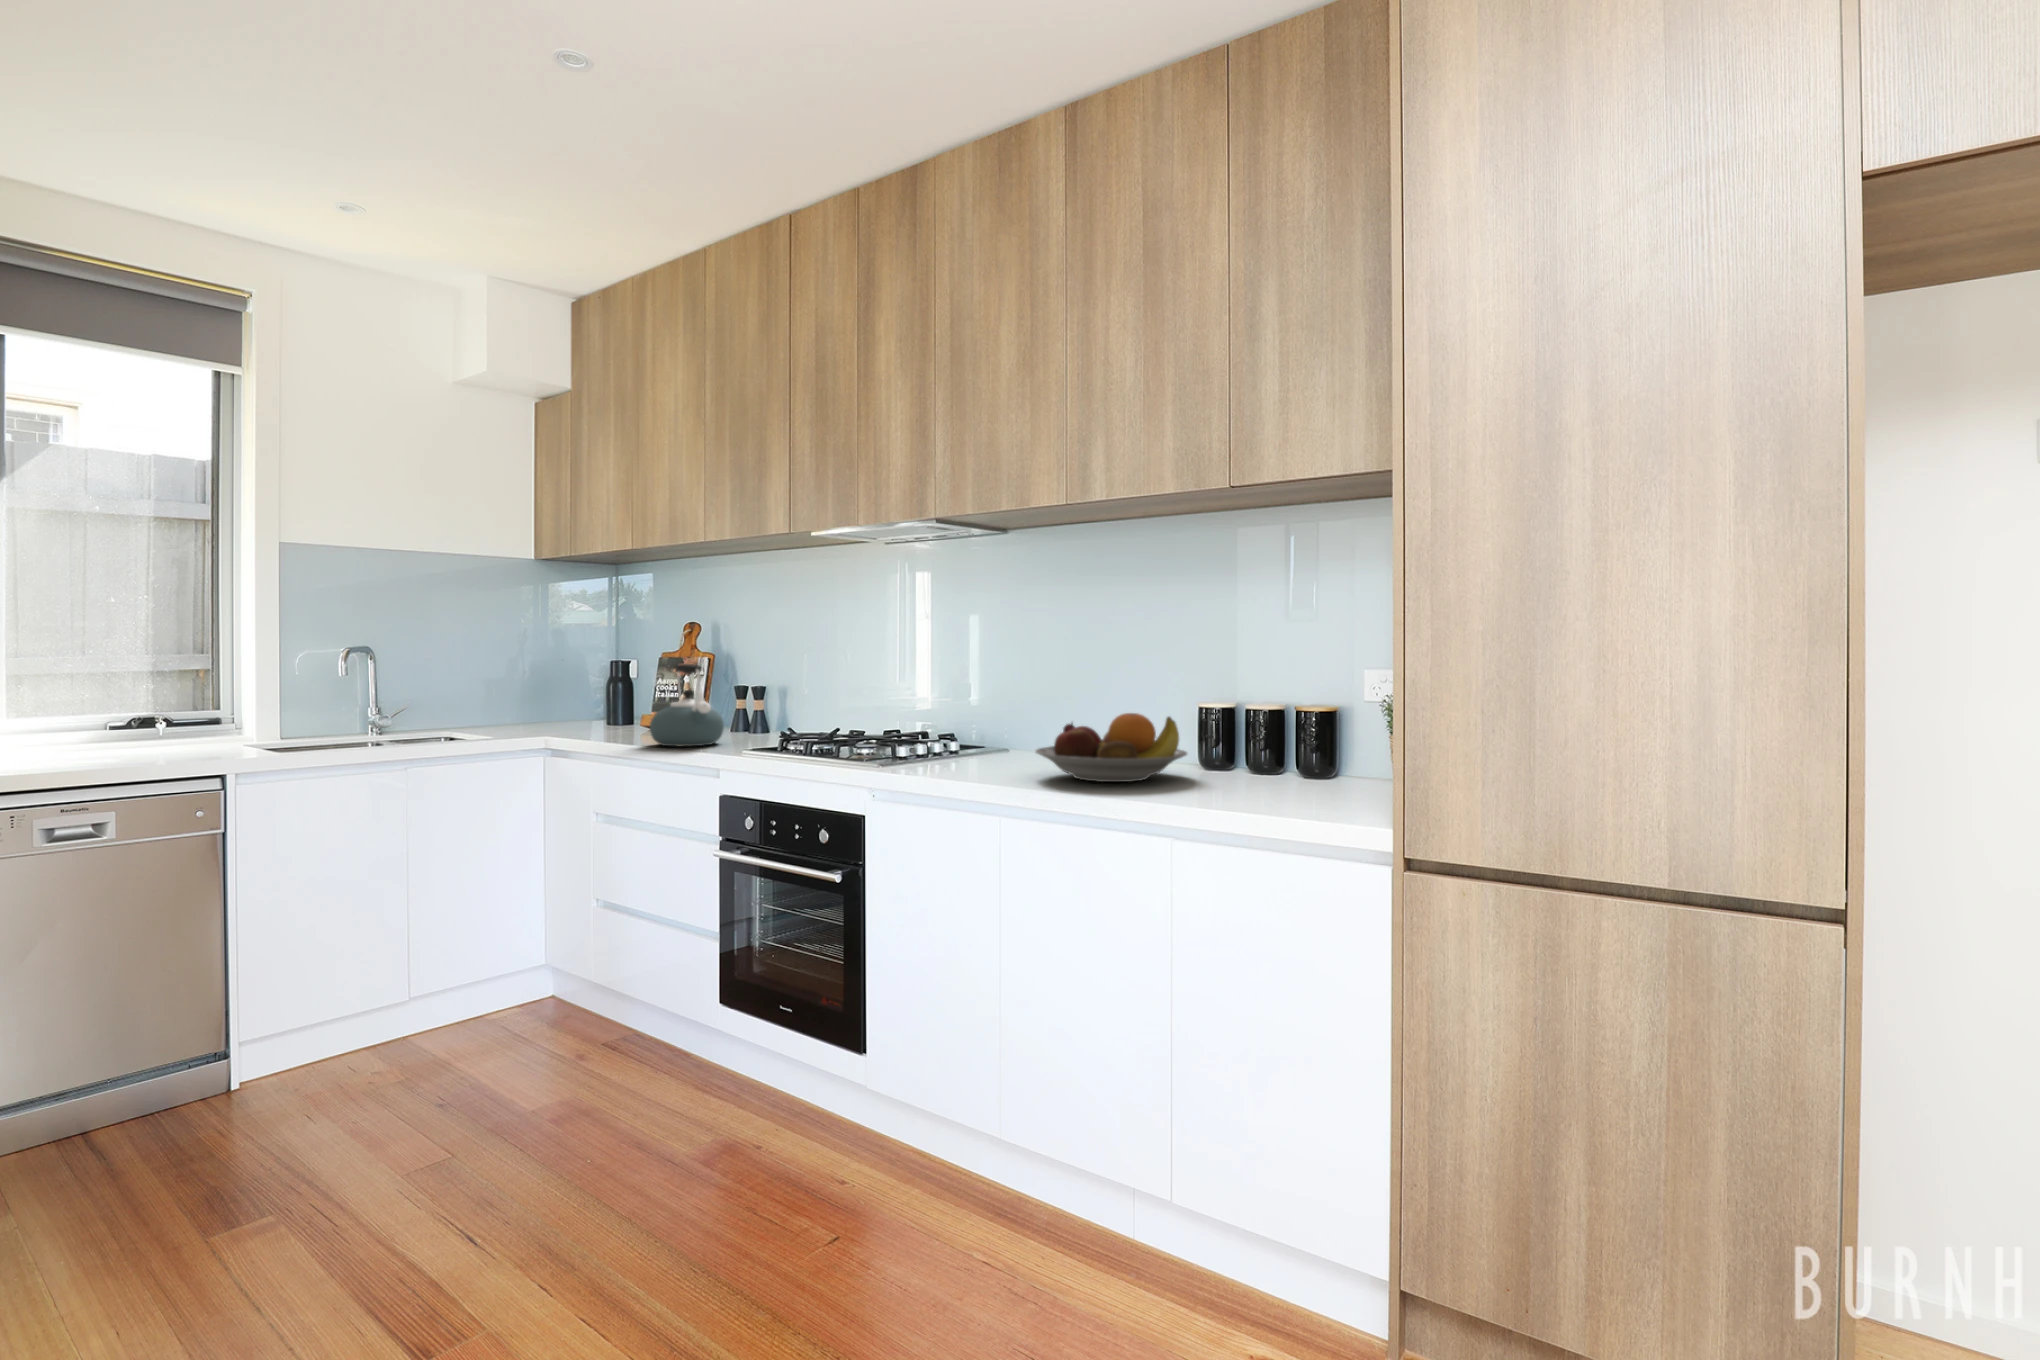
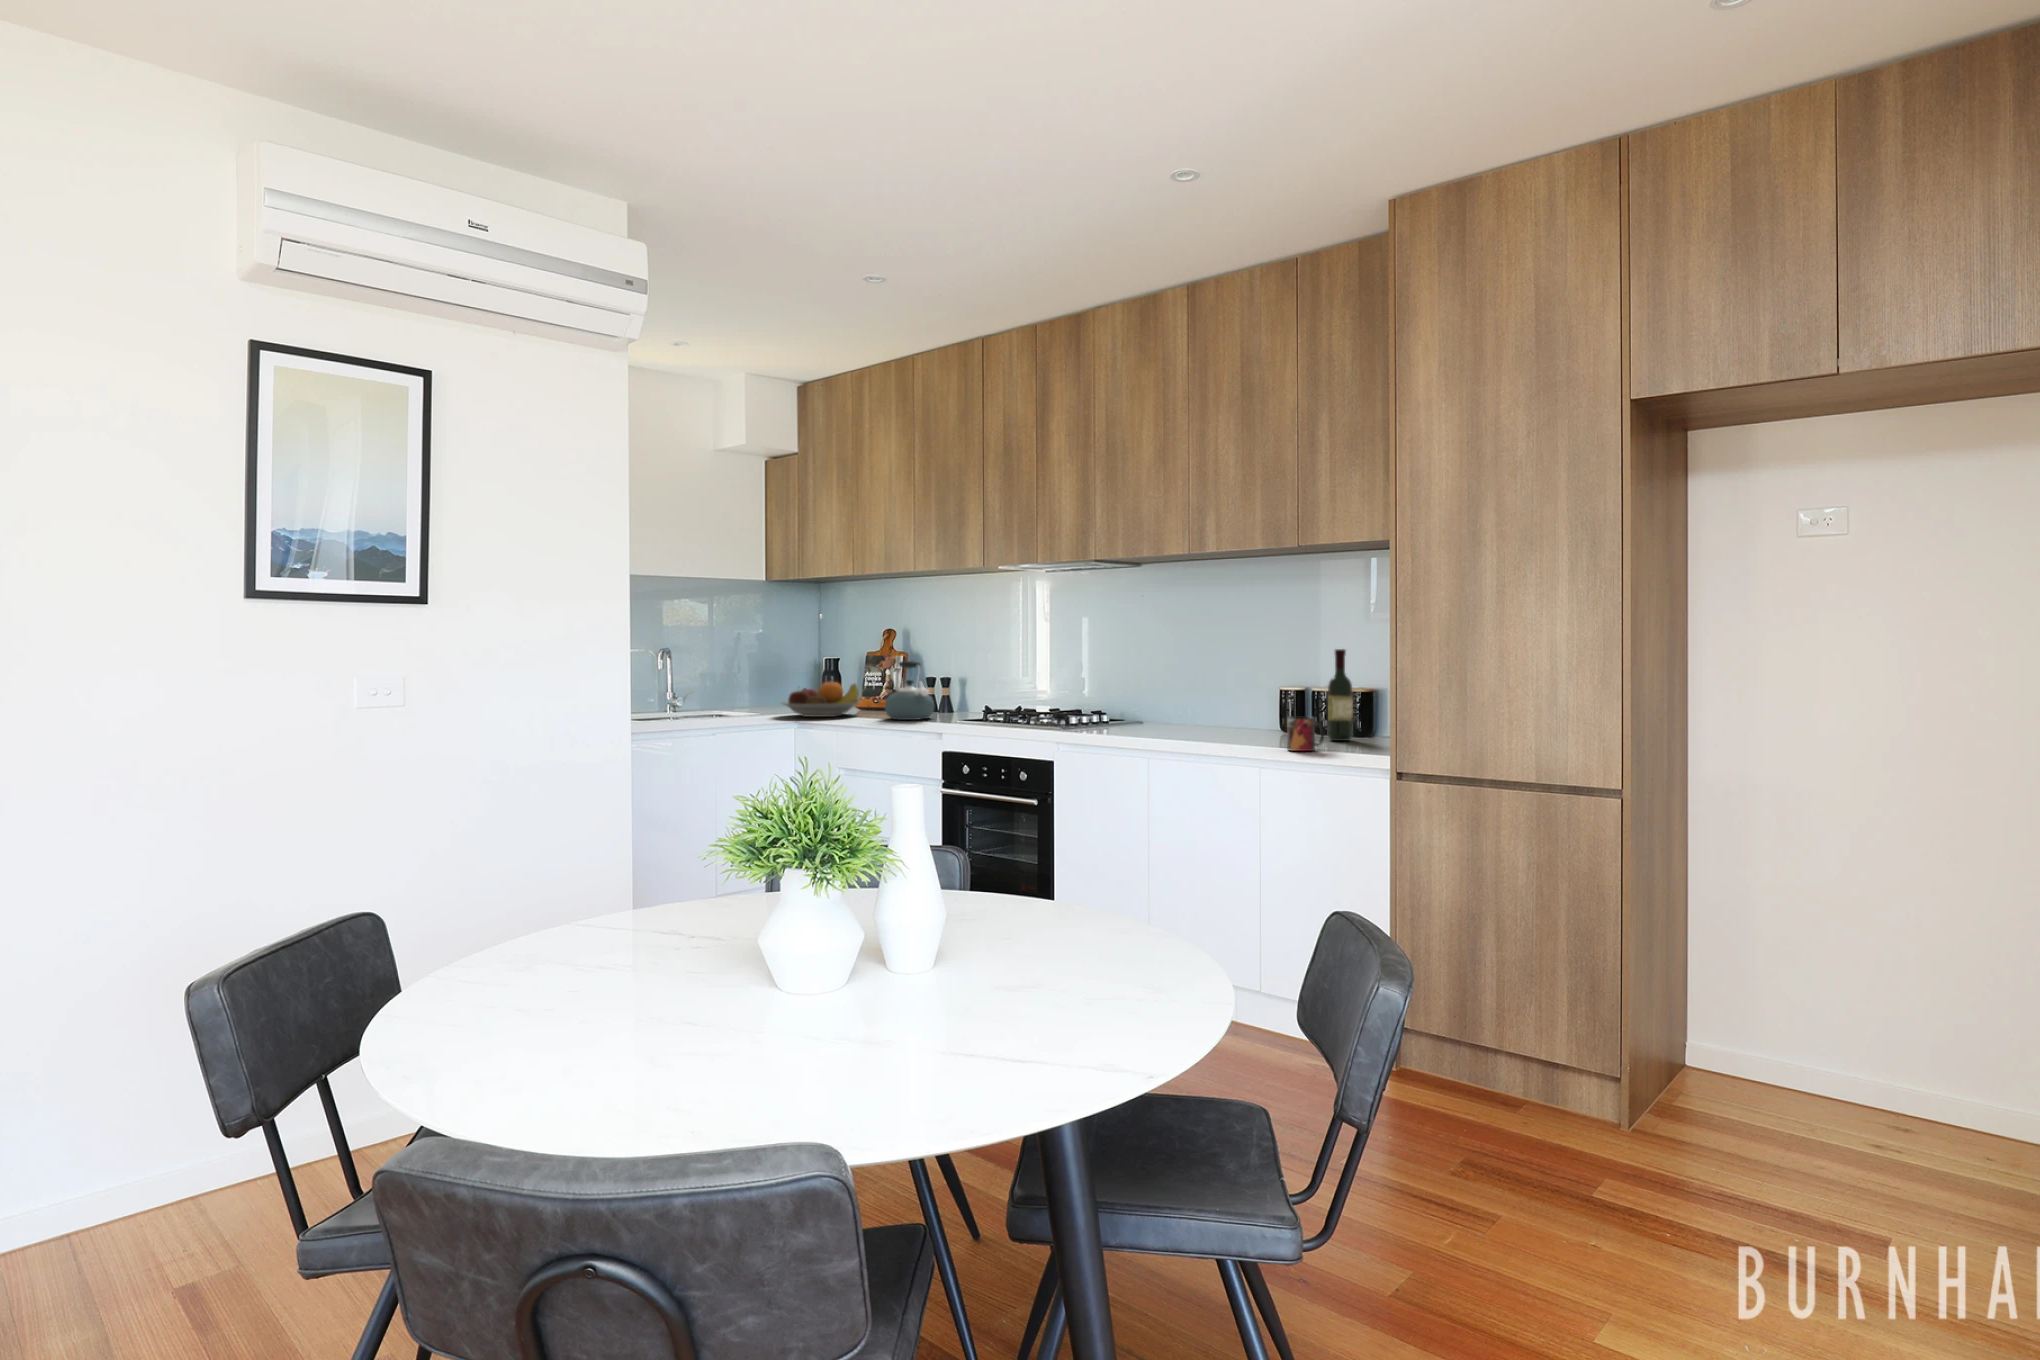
wine bottle: none [1271,648,1308,787] -> present [1328,649,1353,741]
fruit bowl: present [1036,713,1187,782] -> present [782,682,860,717]
mug: none [1214,753,1272,810] -> present [1287,717,1325,751]

